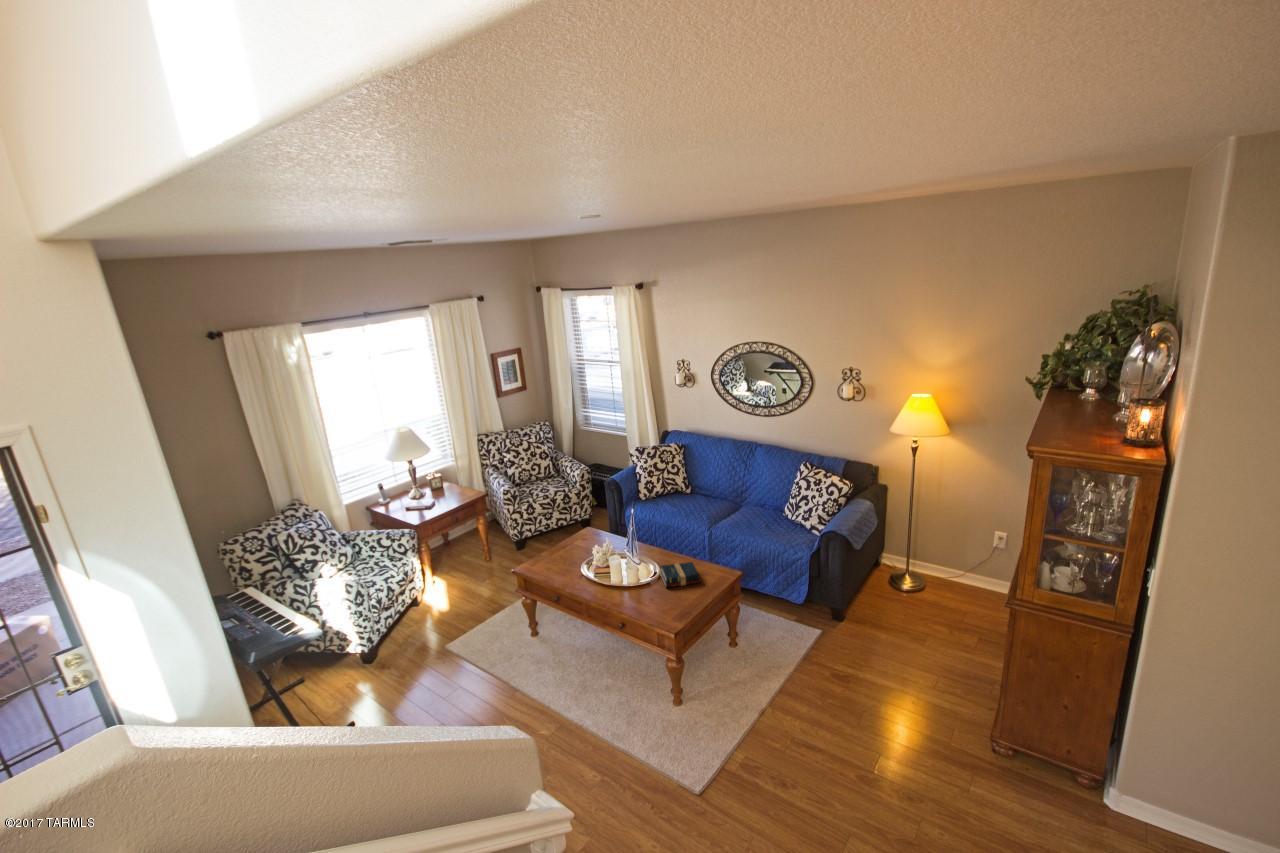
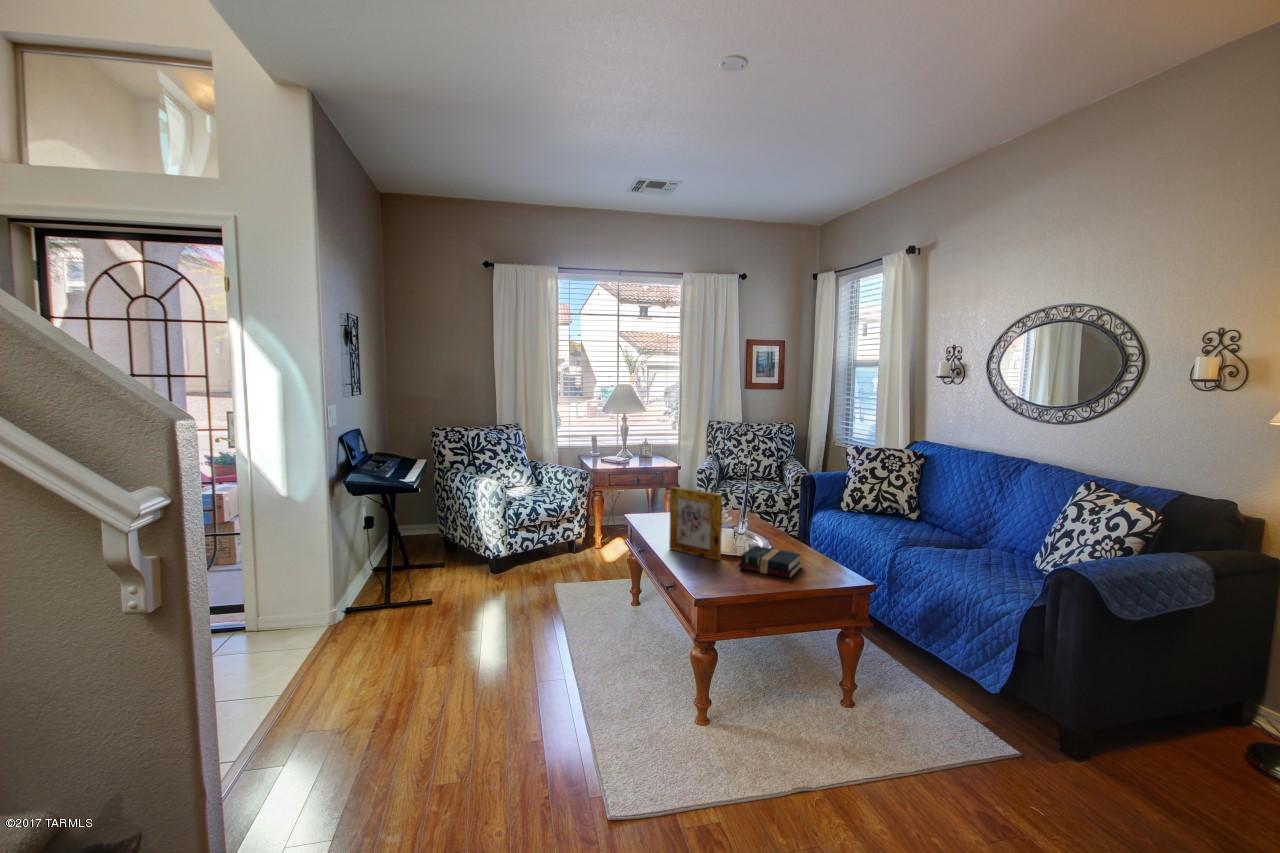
picture frame: none [598,541,645,590] -> present [669,487,722,561]

